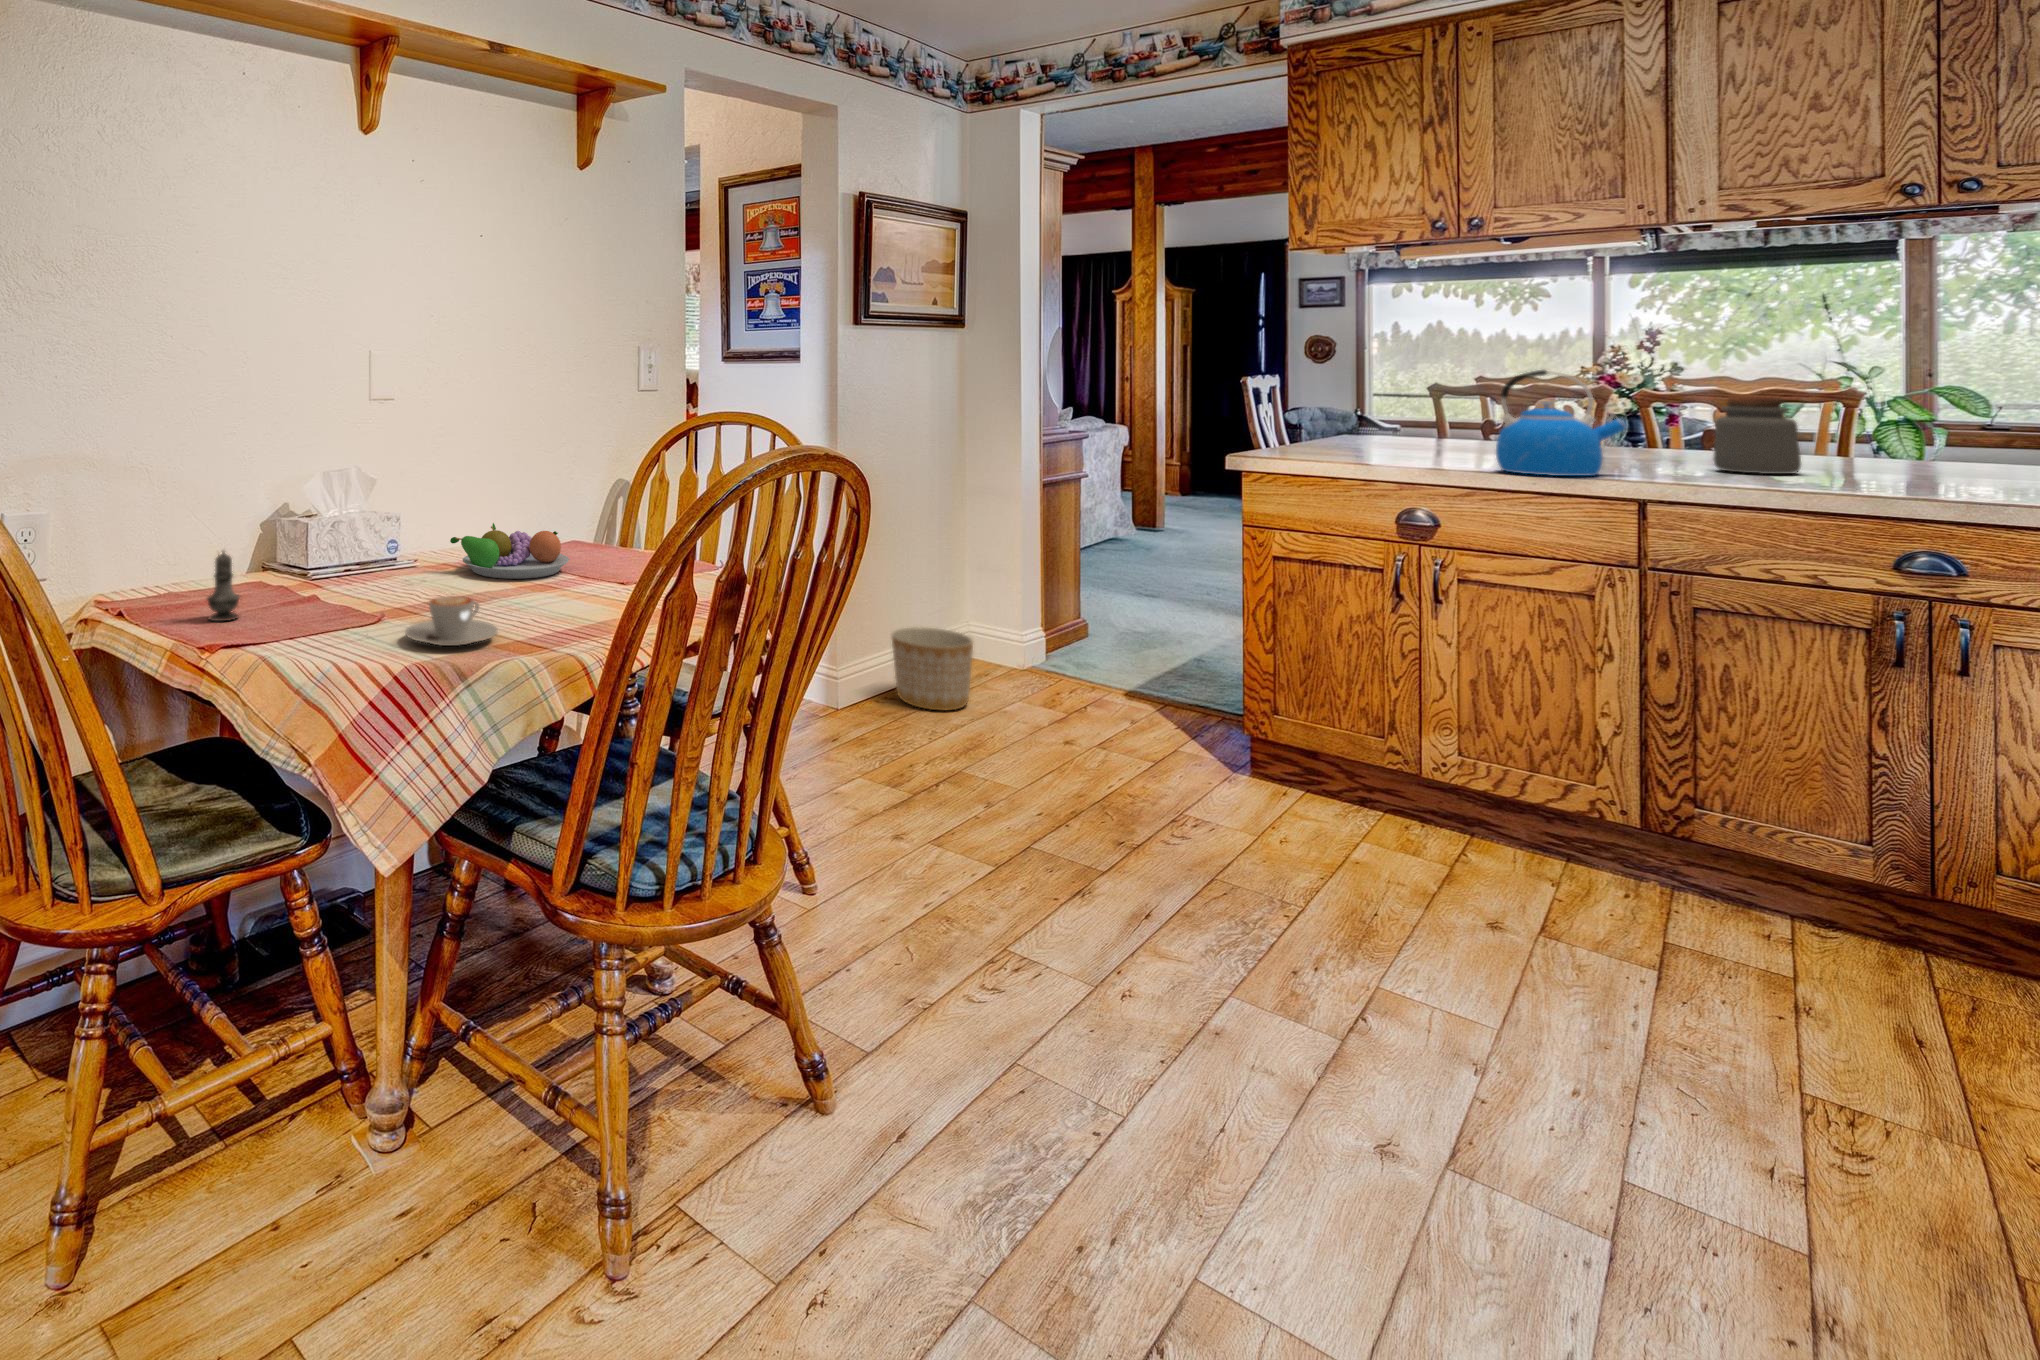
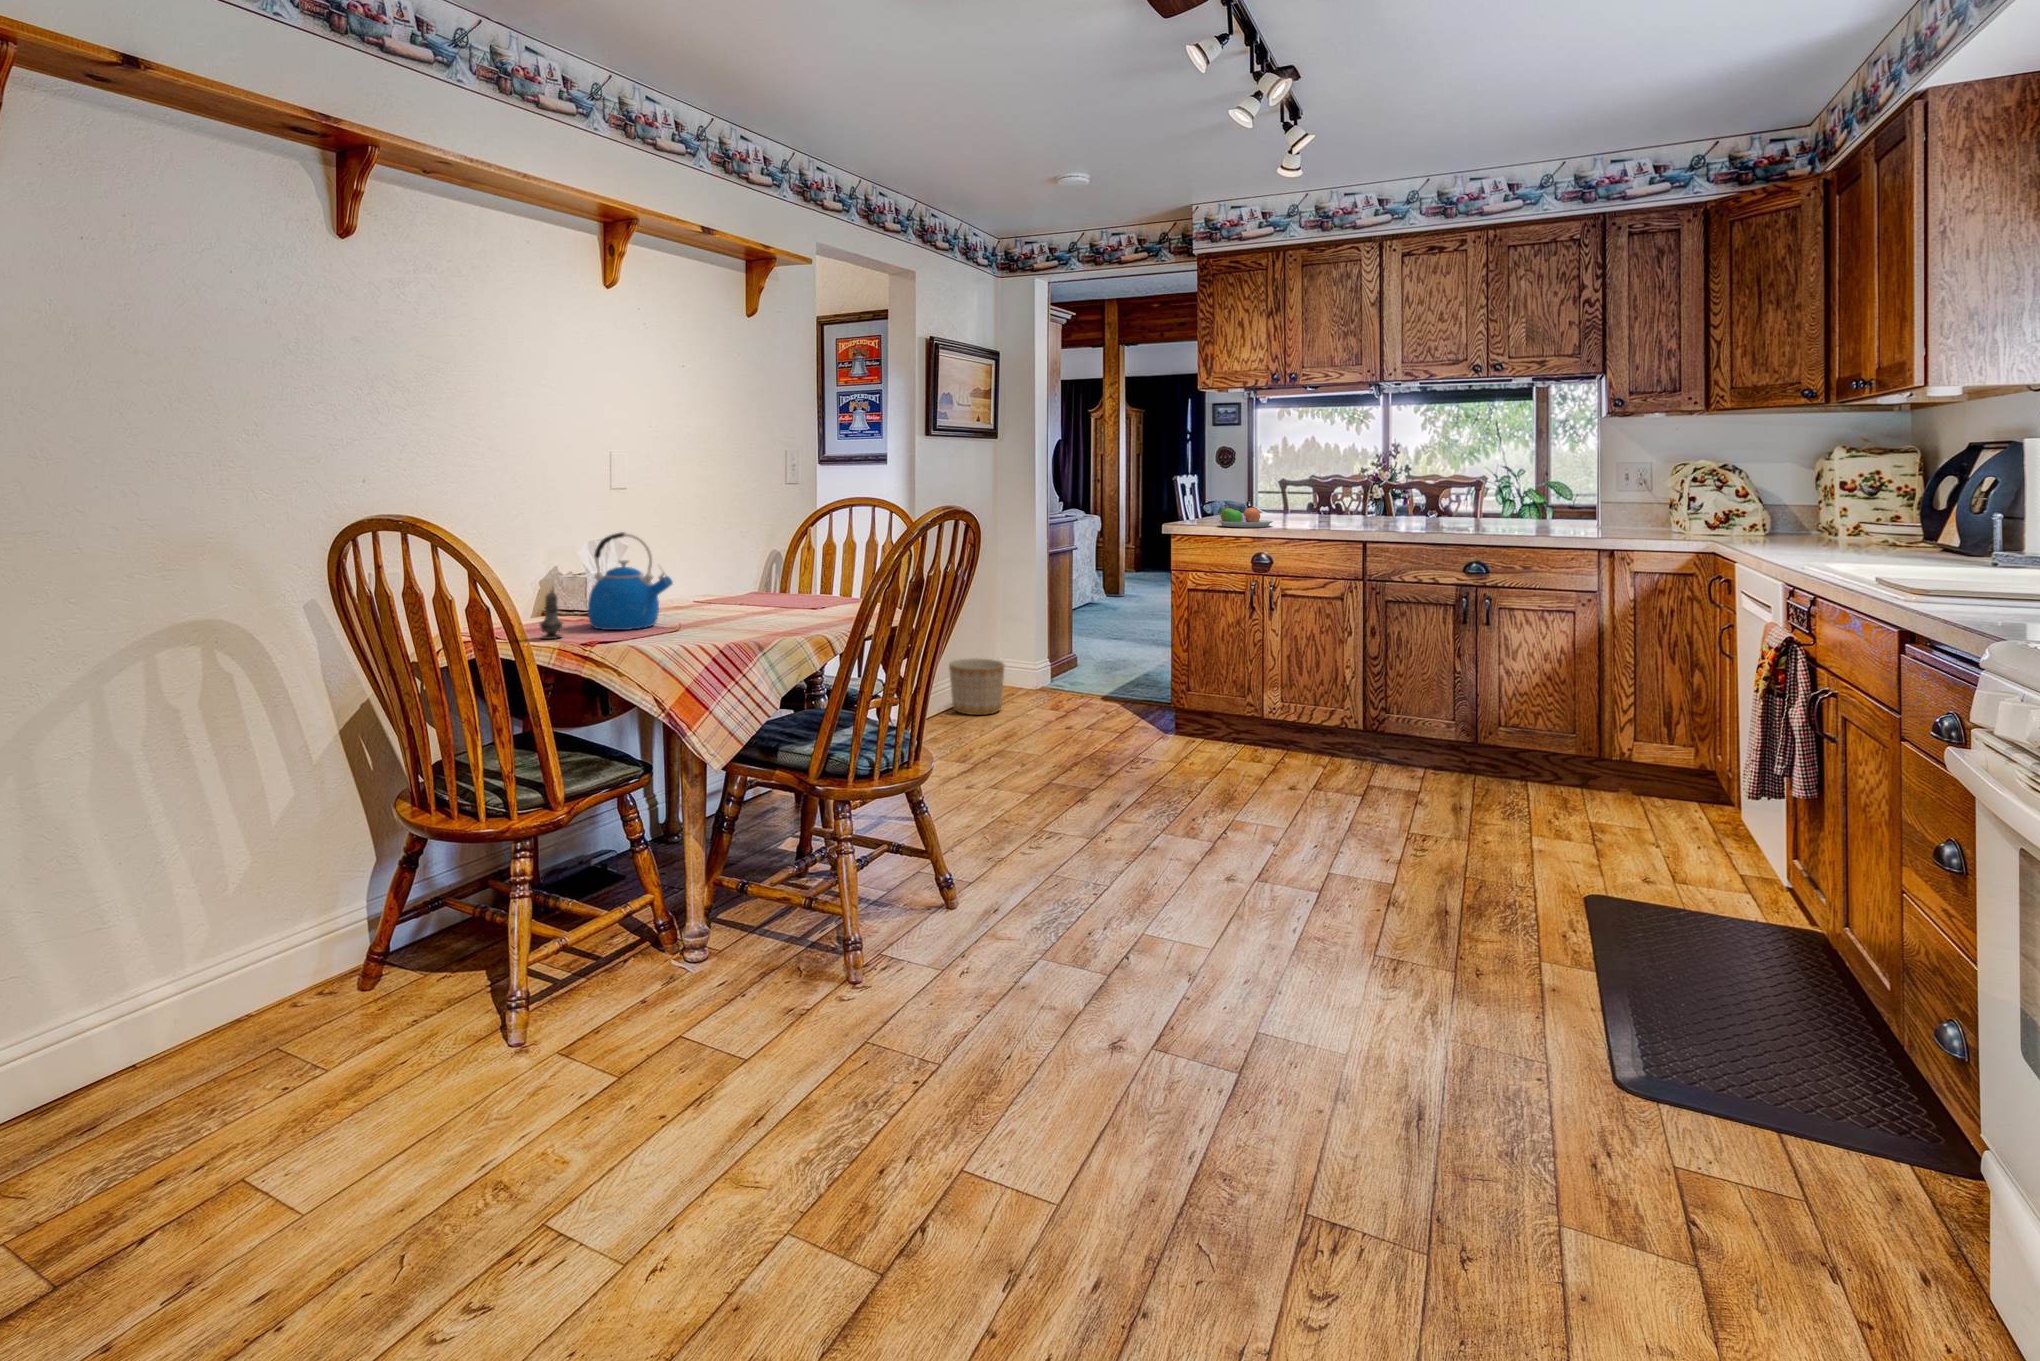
kettle: present [1496,370,1628,476] -> present [588,532,673,630]
jar: present [1714,395,1801,474] -> none [1401,482,1437,525]
fruit bowl: present [450,523,569,579] -> present [1217,505,1273,527]
coffee cup: present [405,596,498,646] -> none [695,610,756,640]

